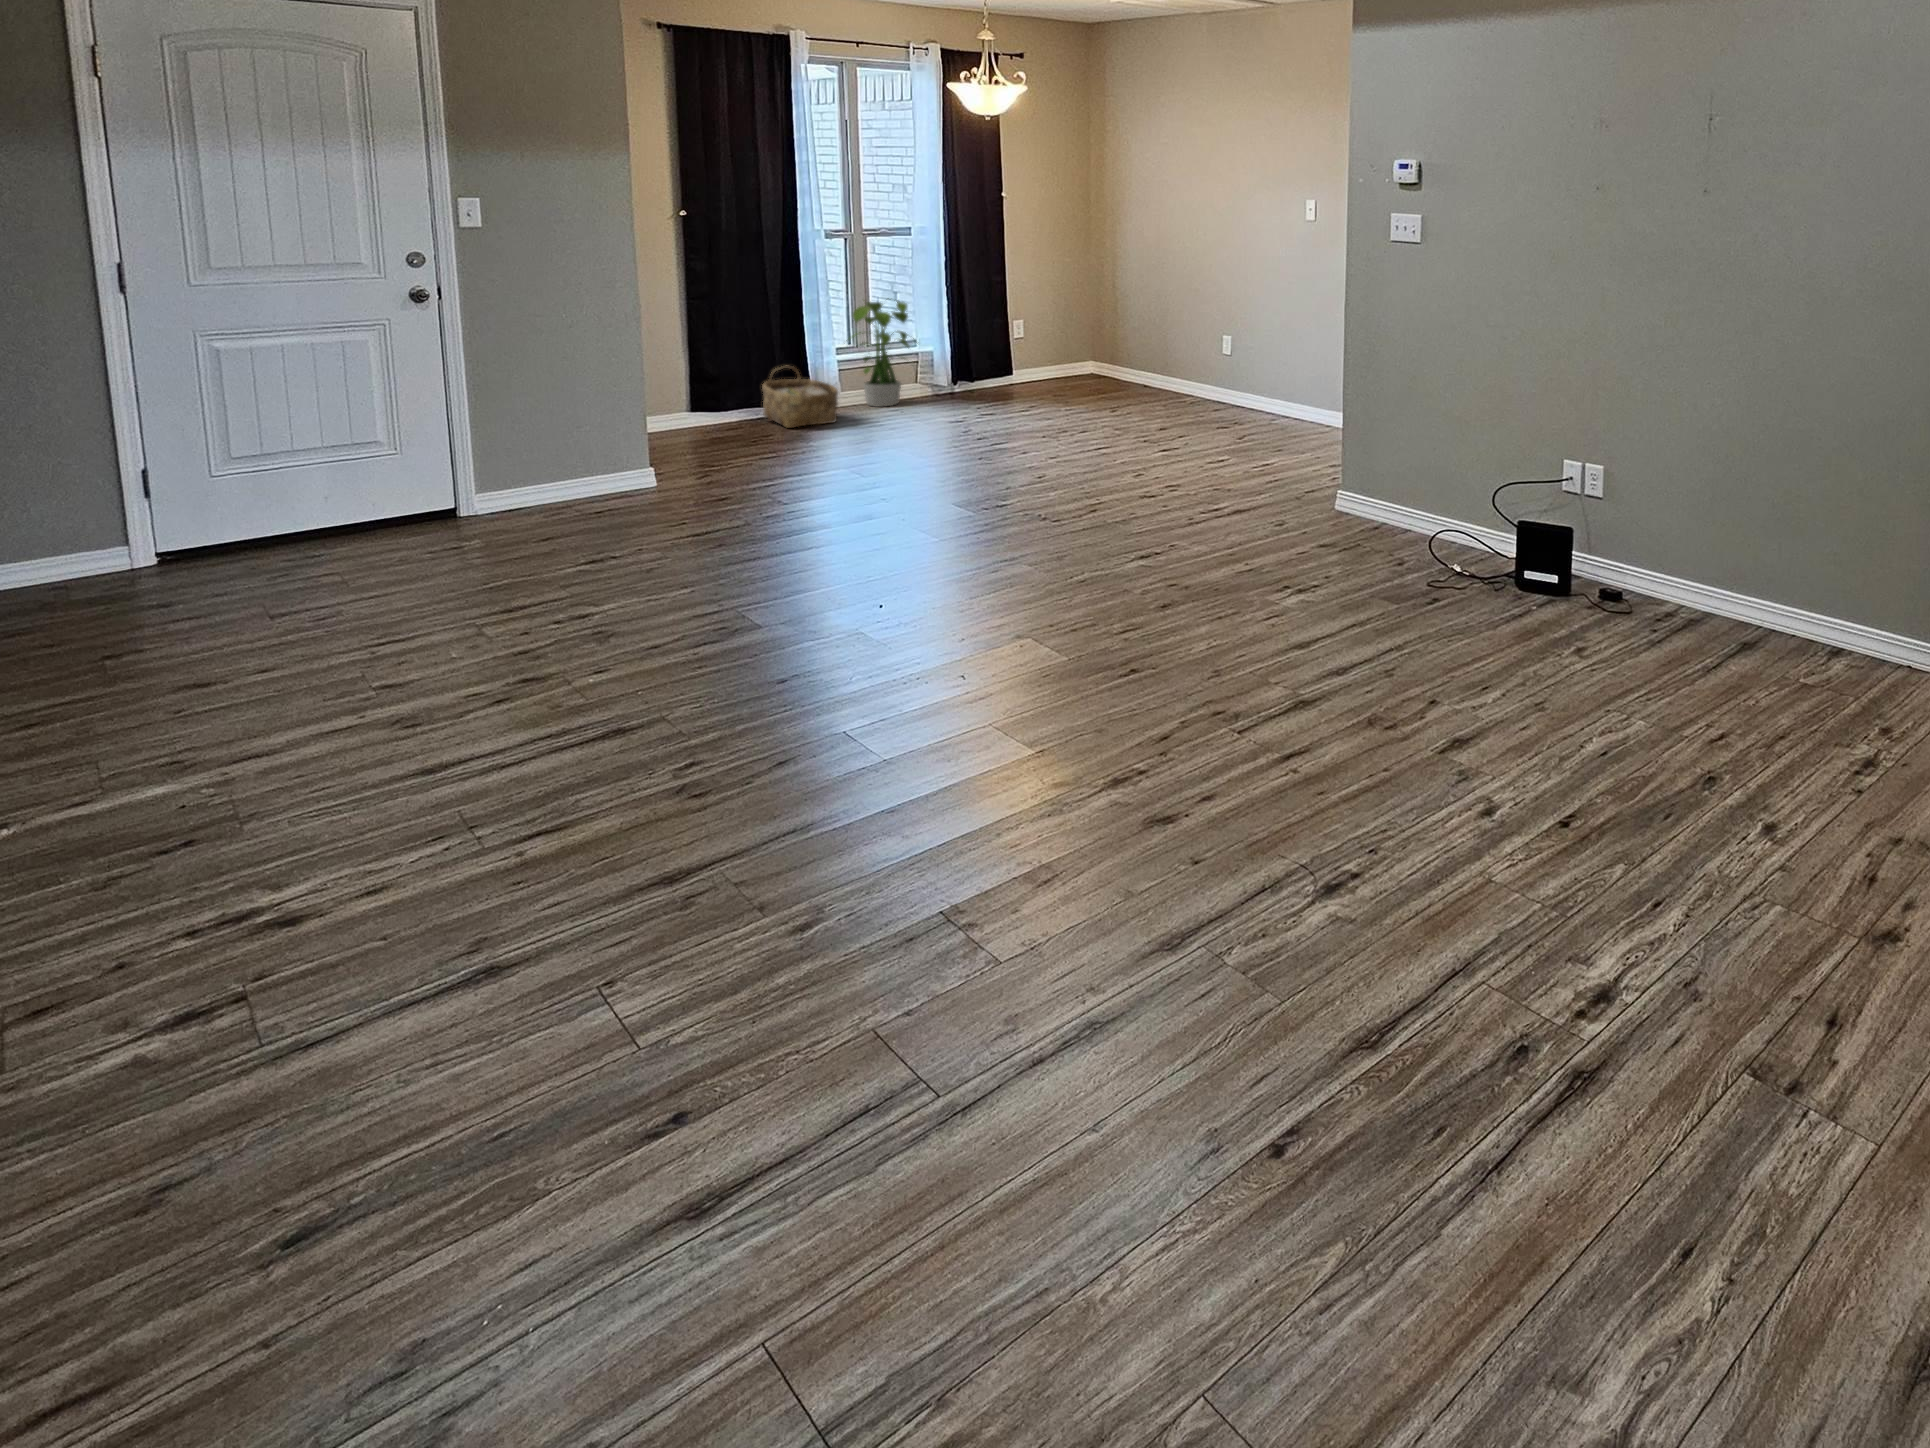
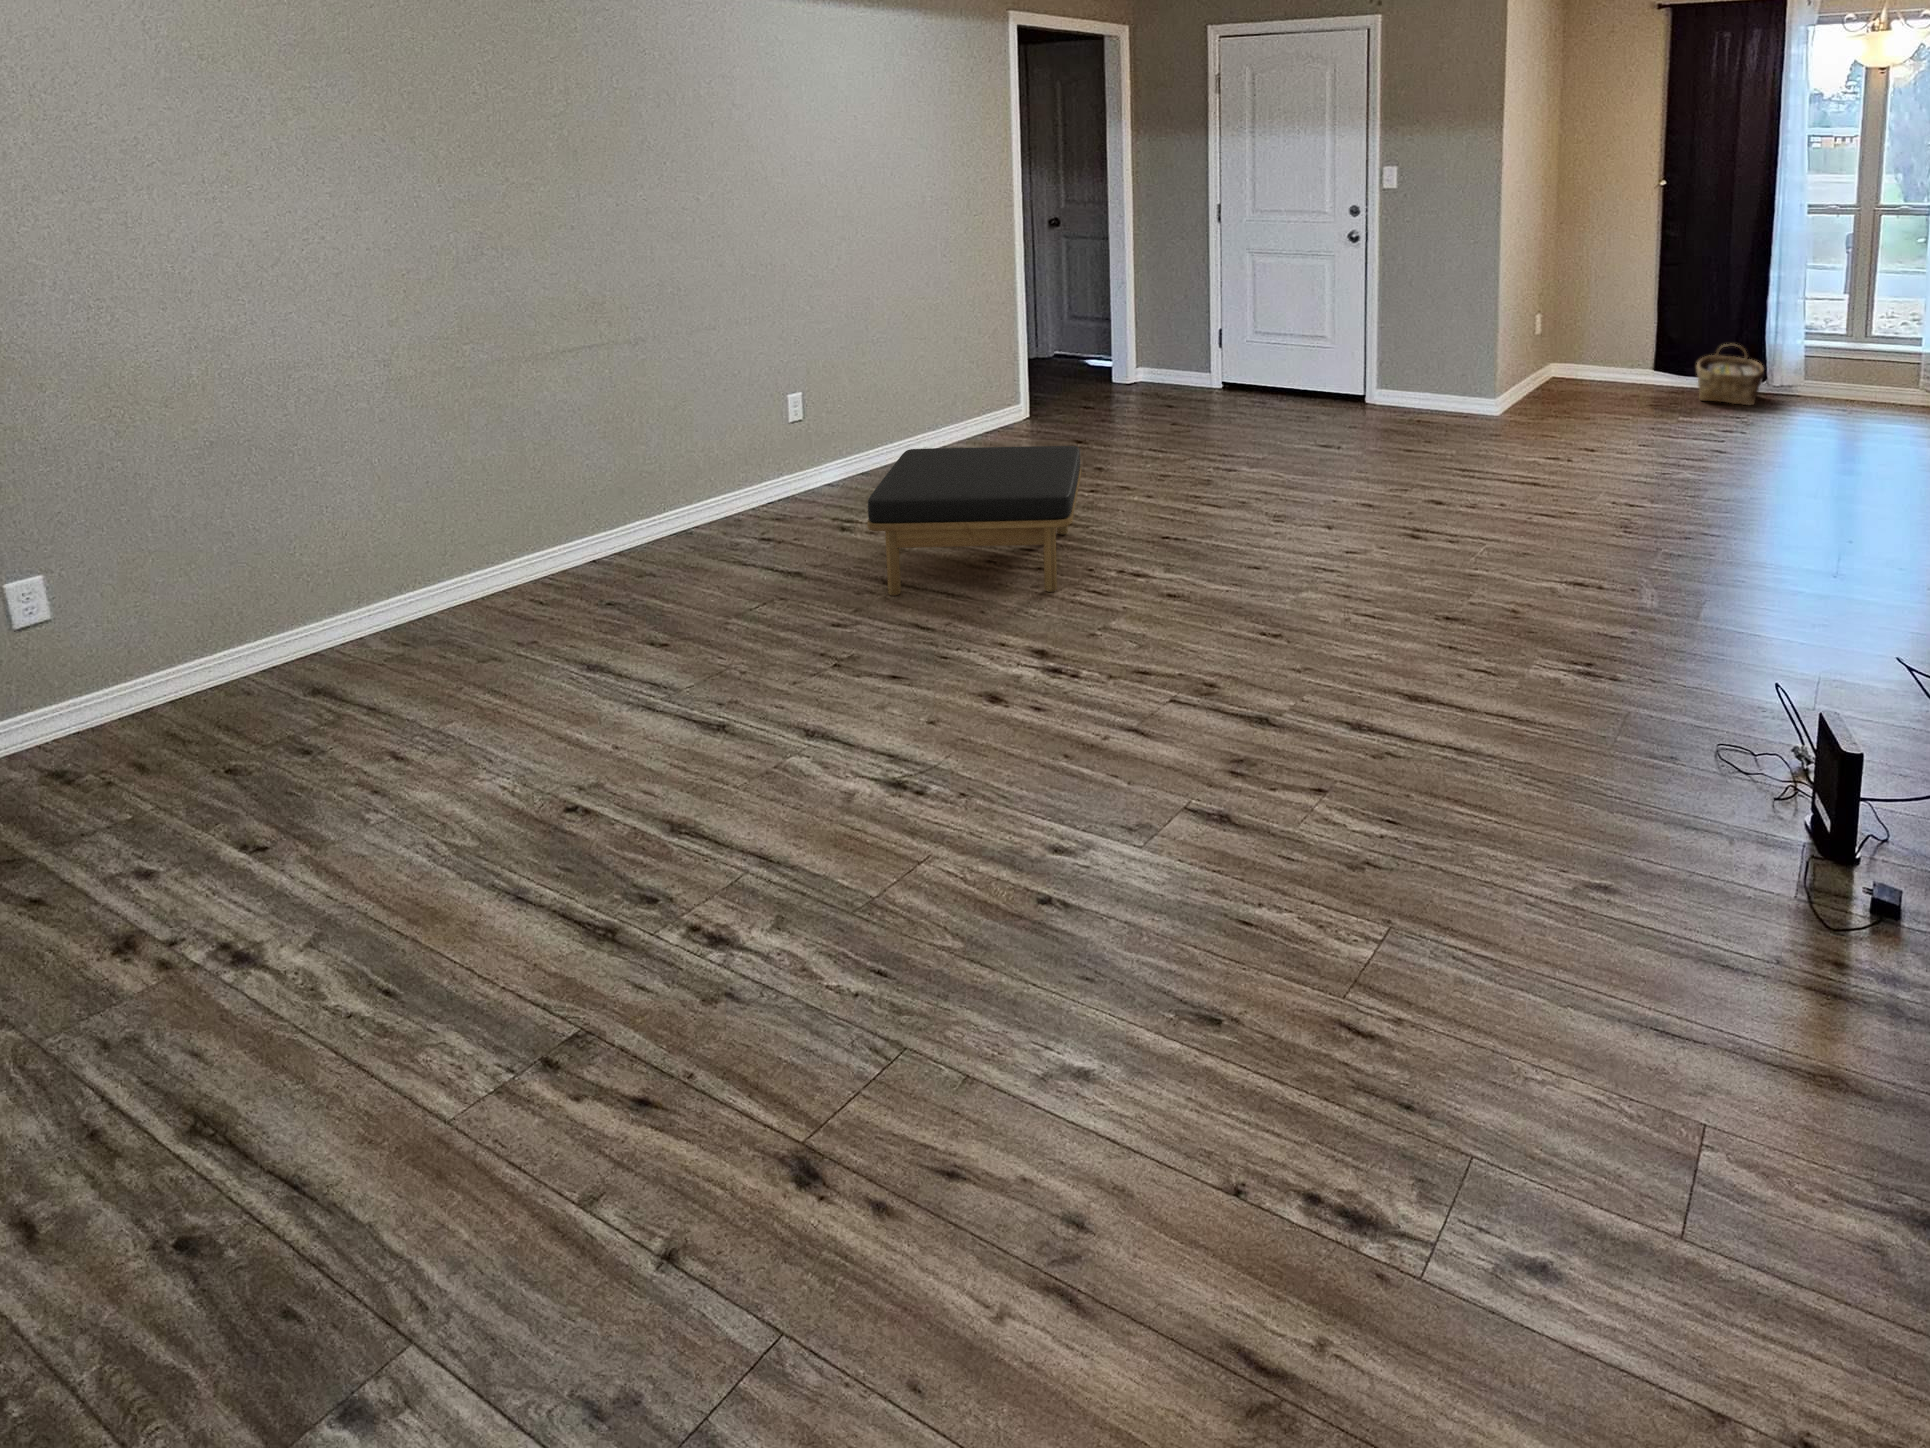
potted plant: present [846,298,914,407] -> none [1808,290,1889,405]
ottoman: none [438,600,899,885] -> present [867,446,1081,596]

